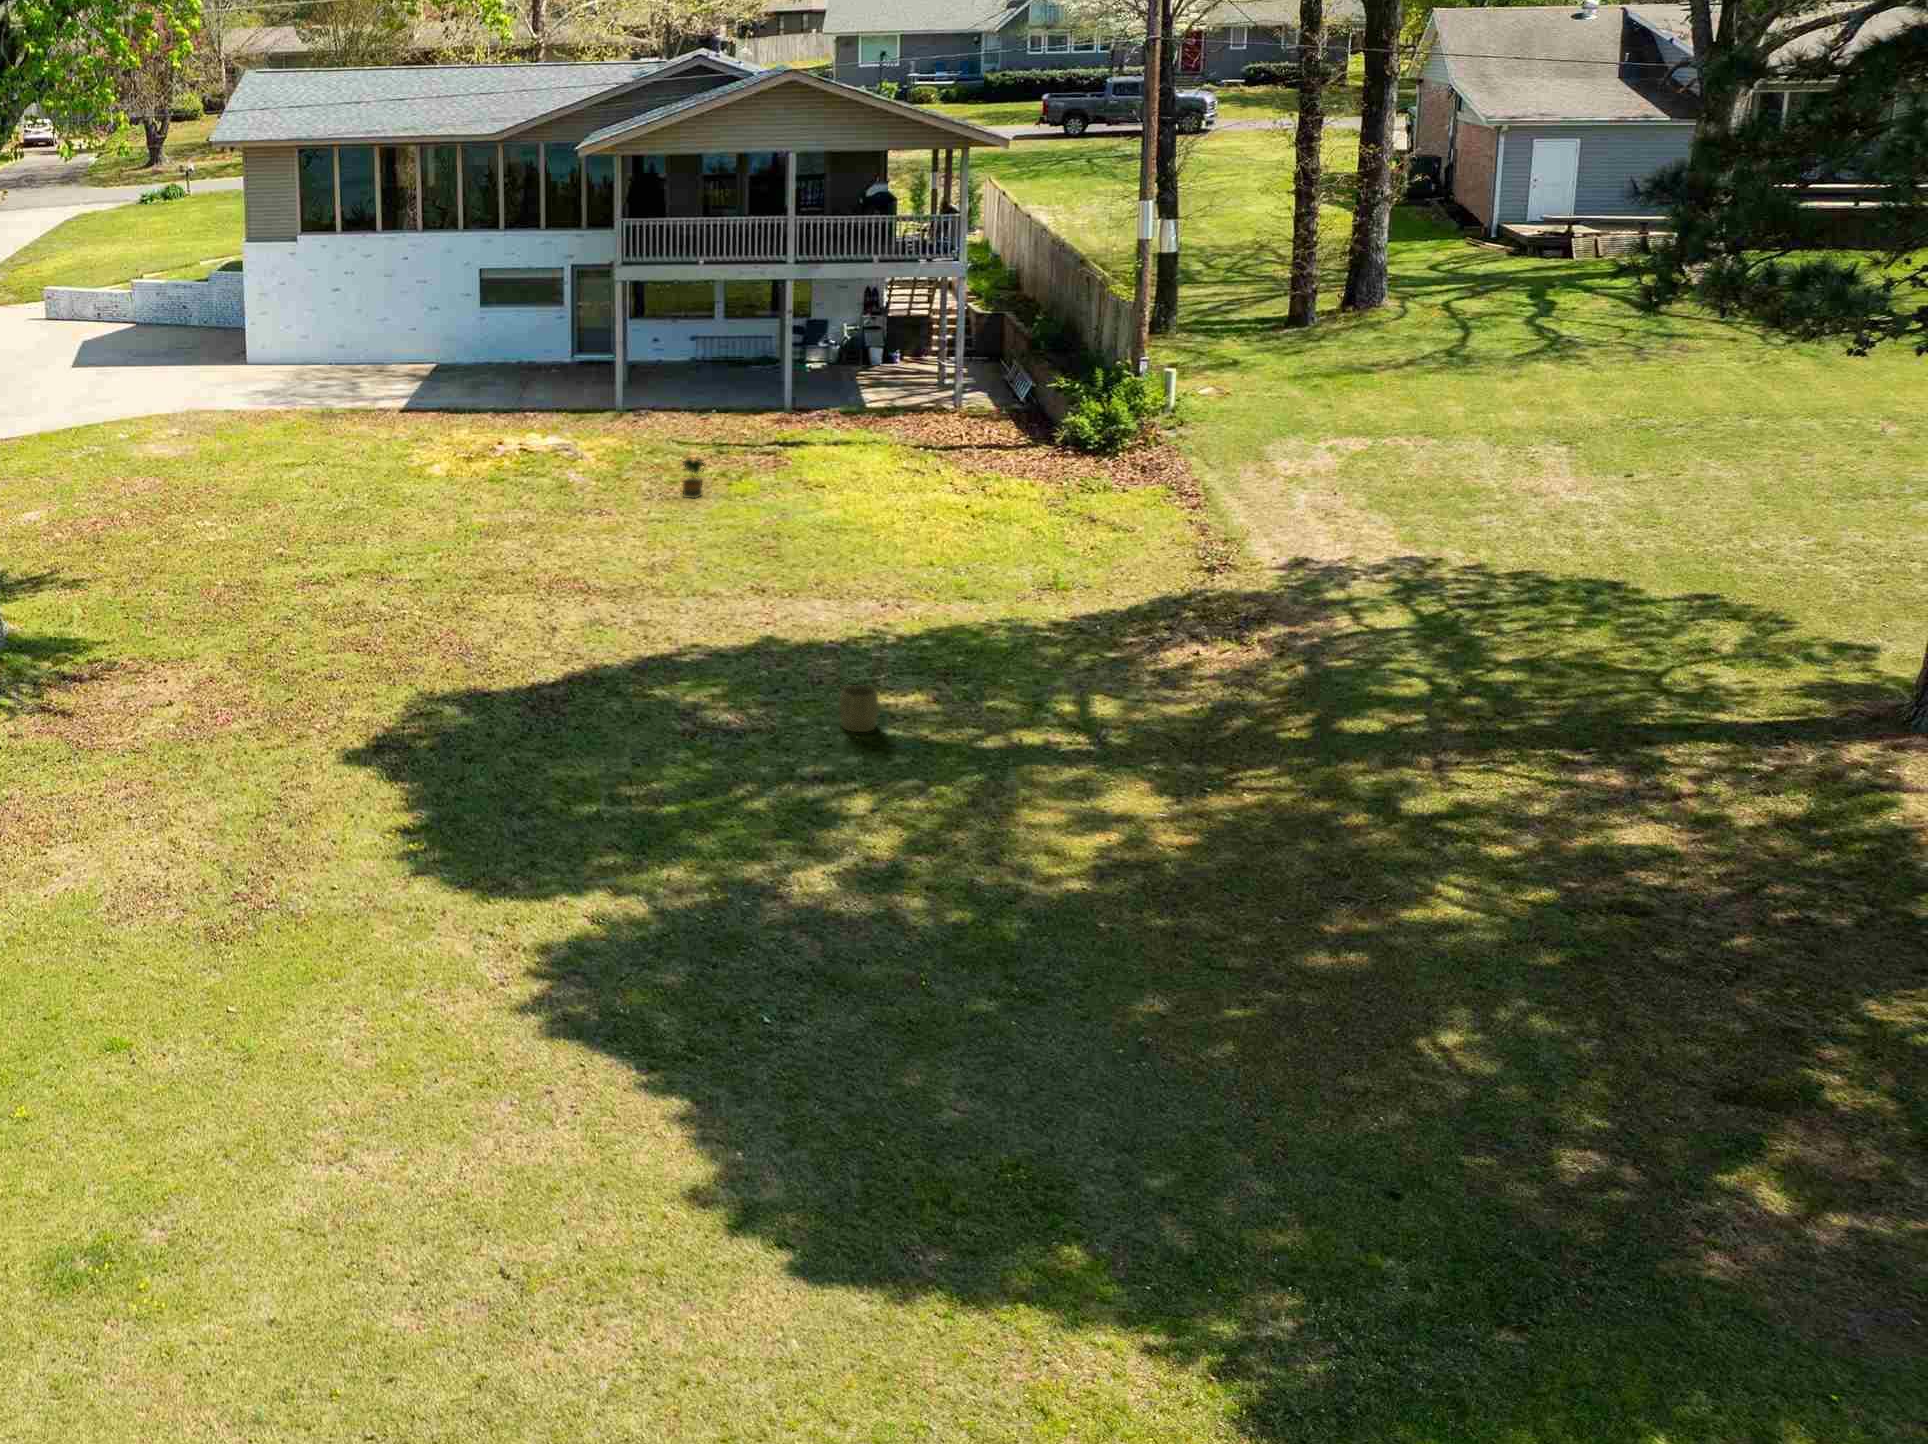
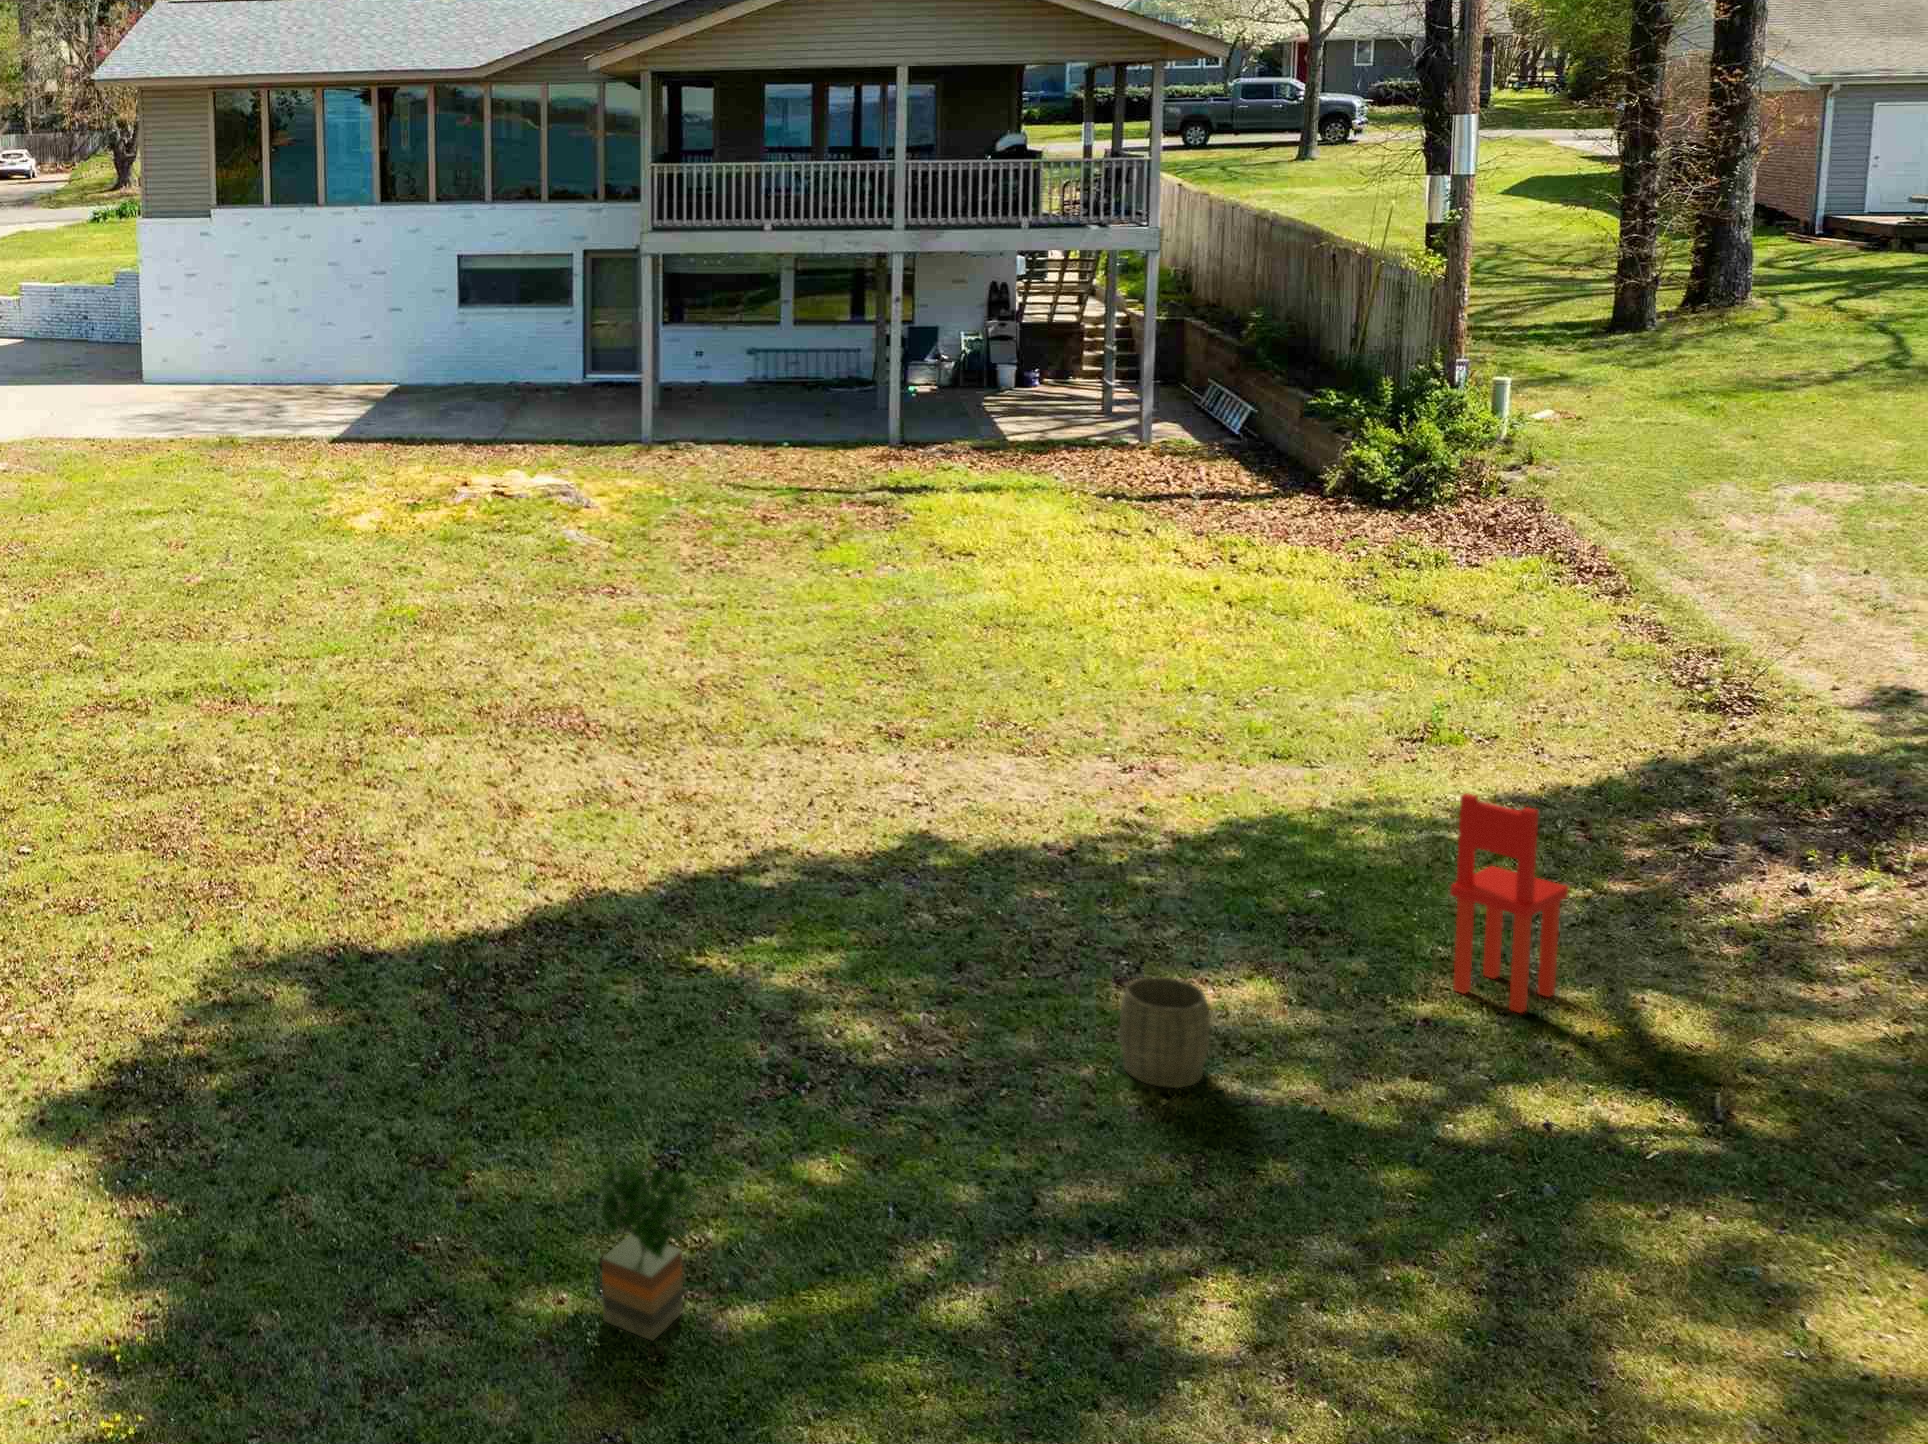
potted tree: present [683,458,706,498] -> present [600,1163,699,1340]
chair: none [1000,603,1052,703] -> present [1451,793,1569,1013]

